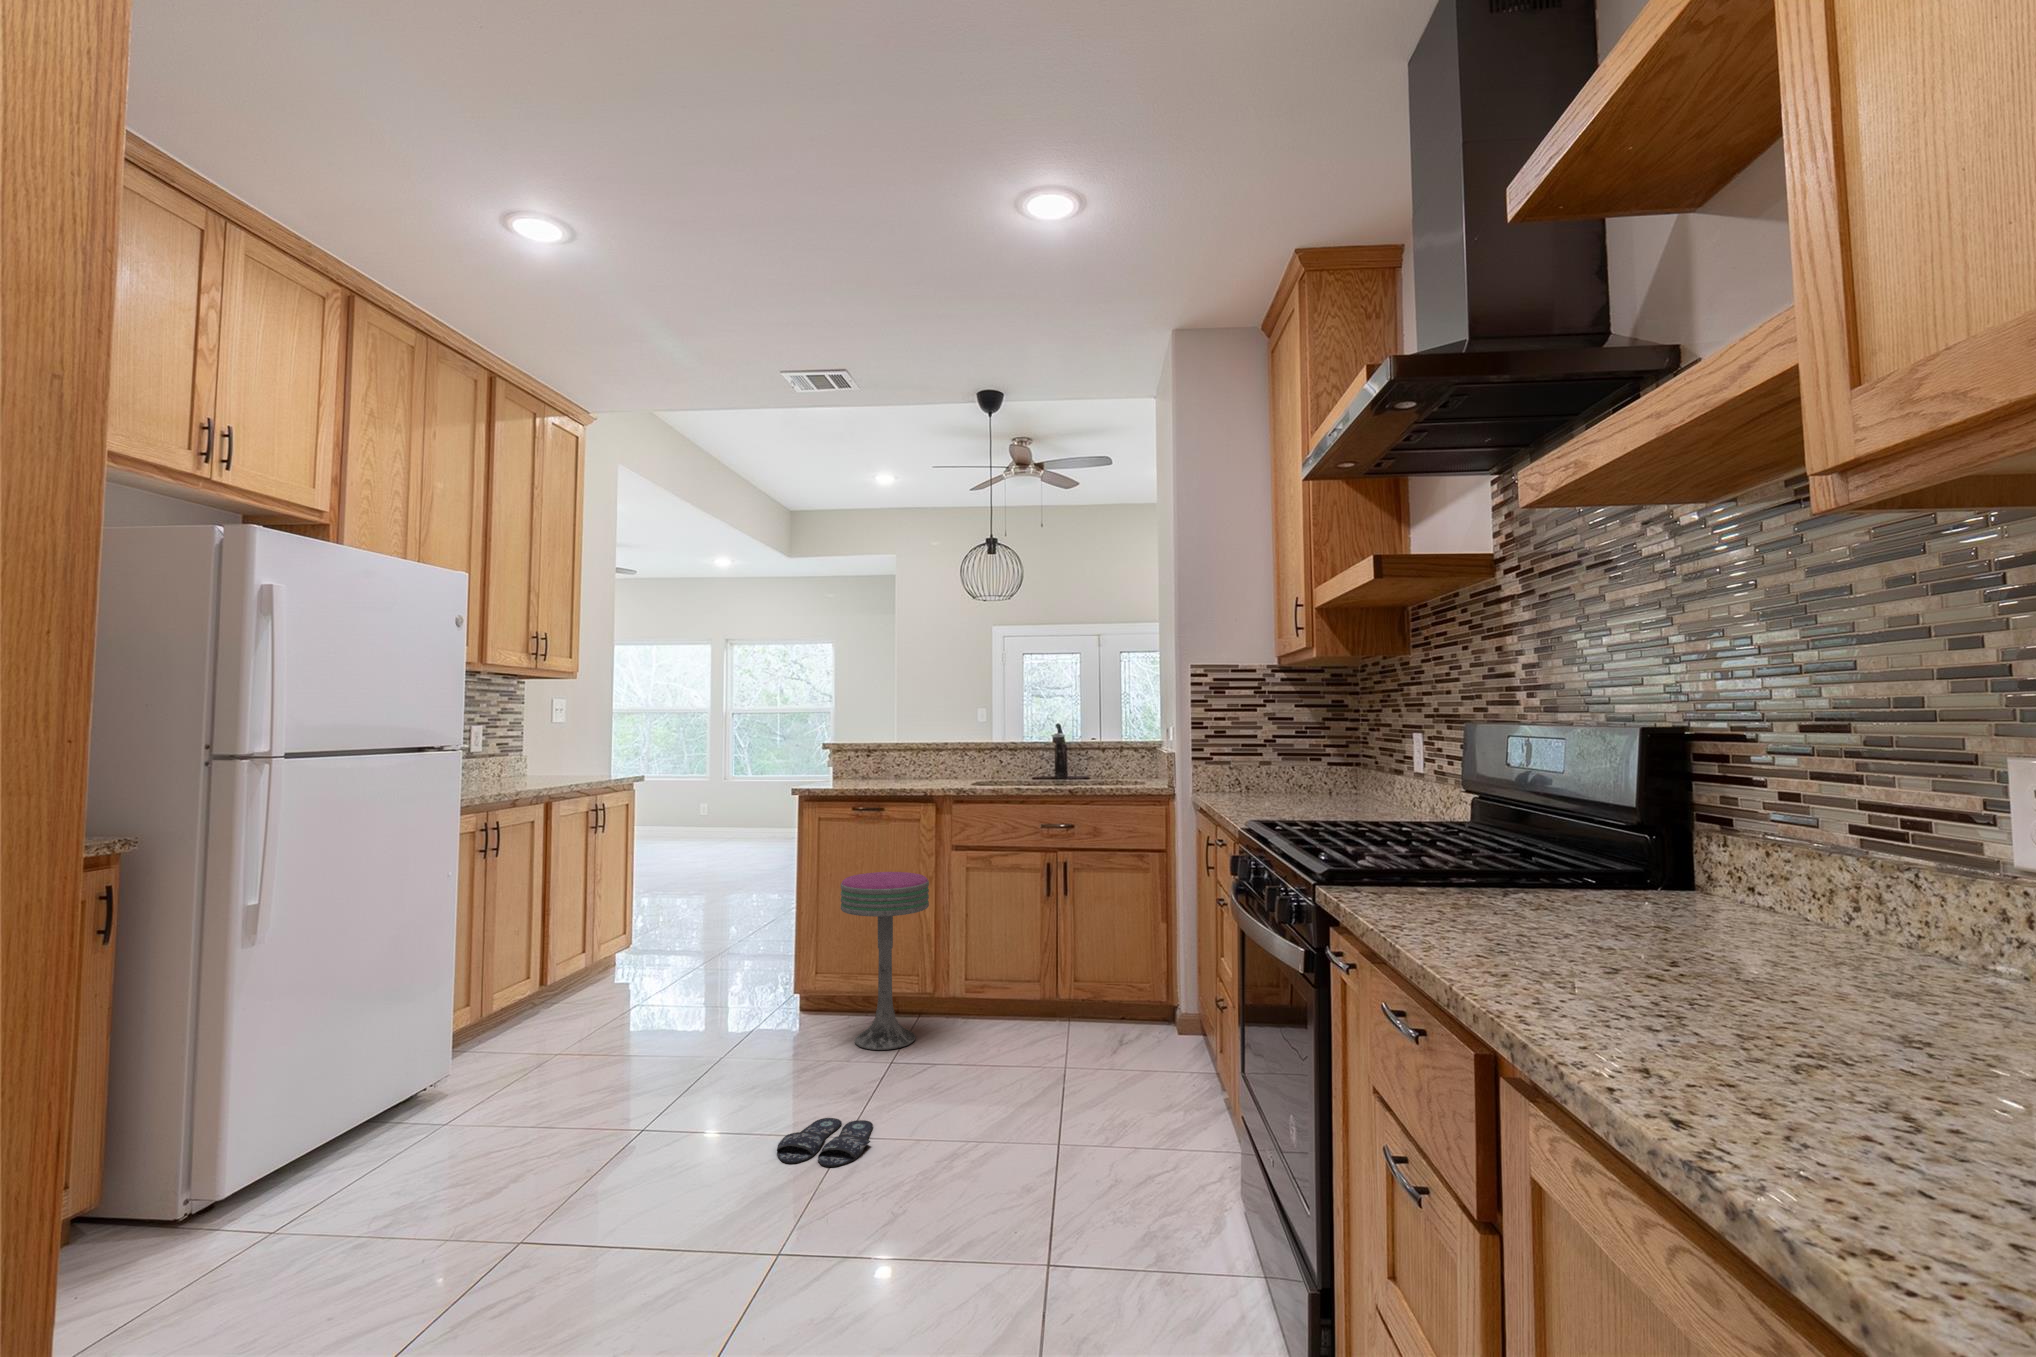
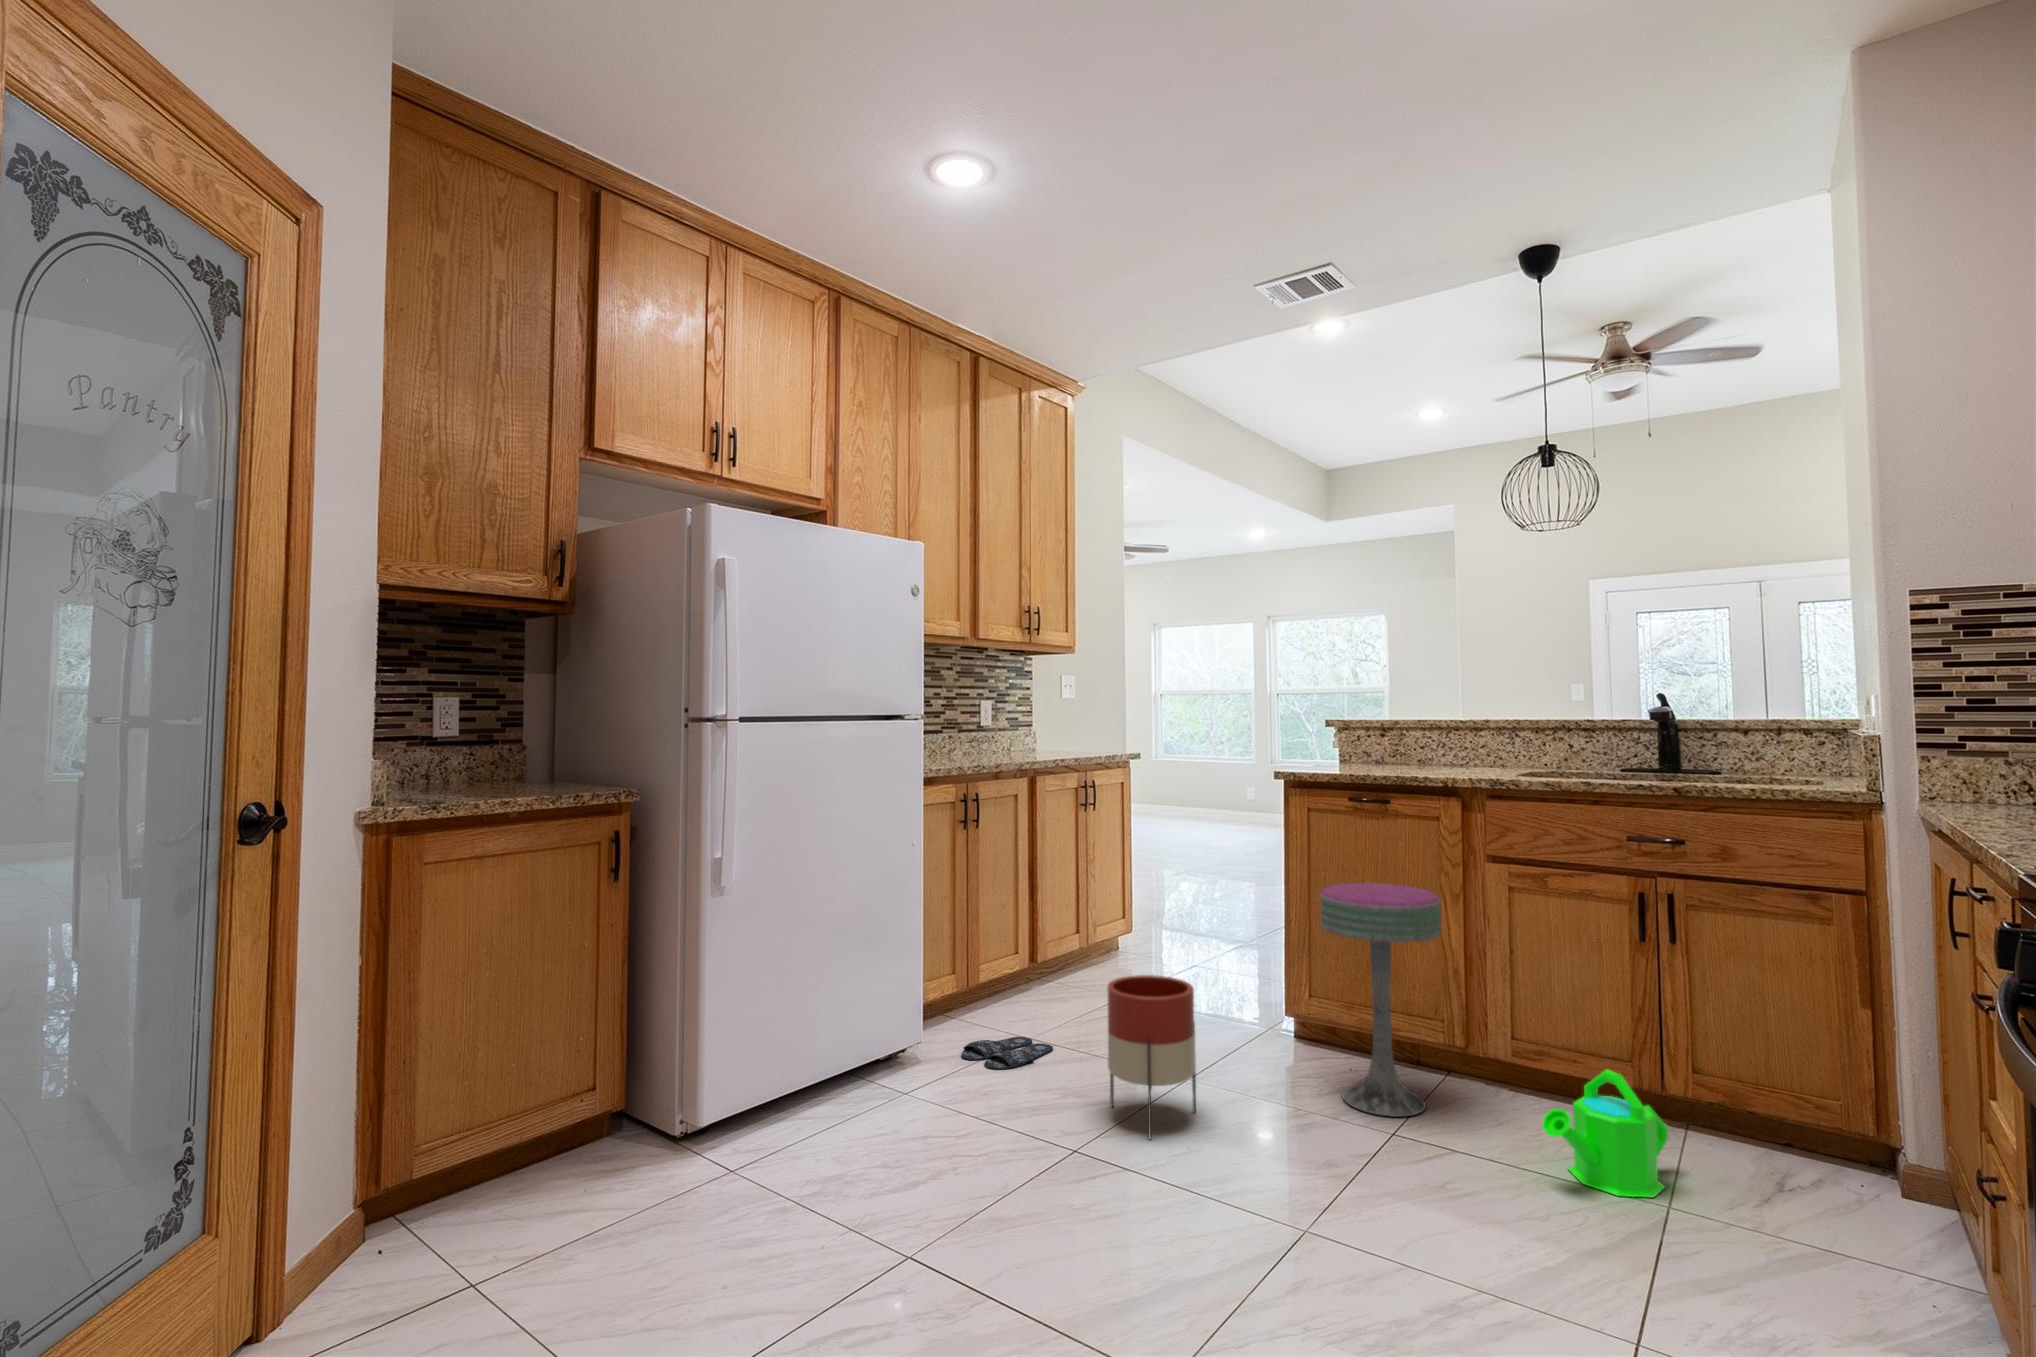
planter: none [670,969,750,1108] -> present [1107,975,1196,1138]
watering can: none [1003,982,1070,1065] -> present [1542,1070,1668,1197]
slippers: present [777,1118,873,1167] -> present [961,1037,1053,1069]

